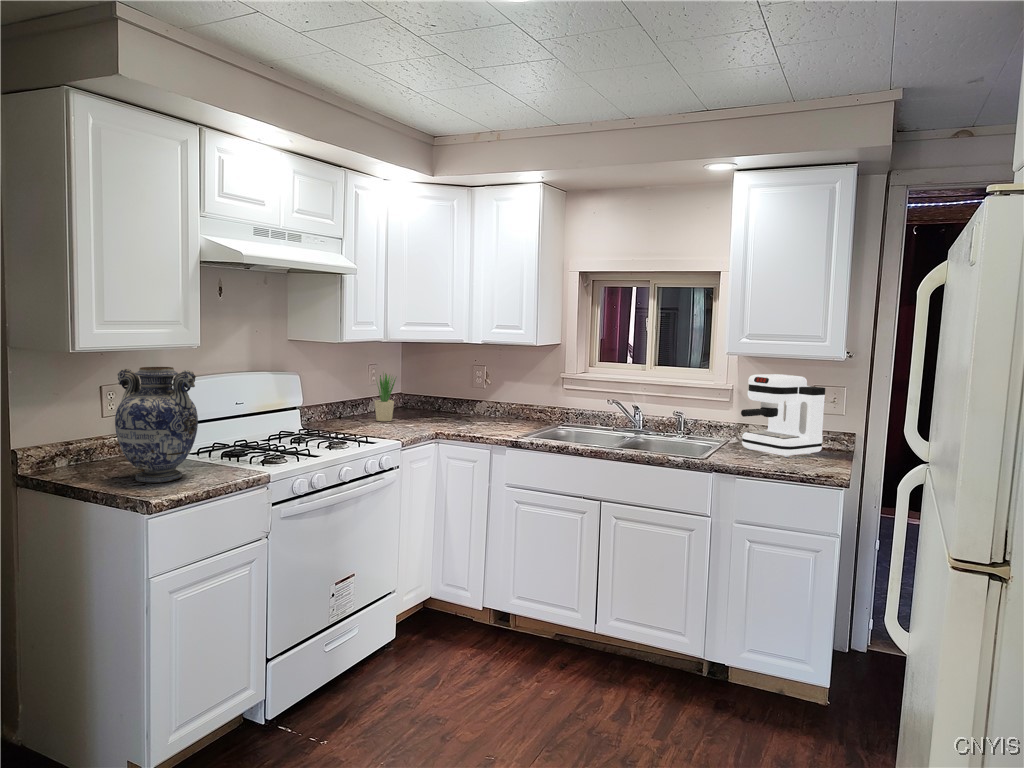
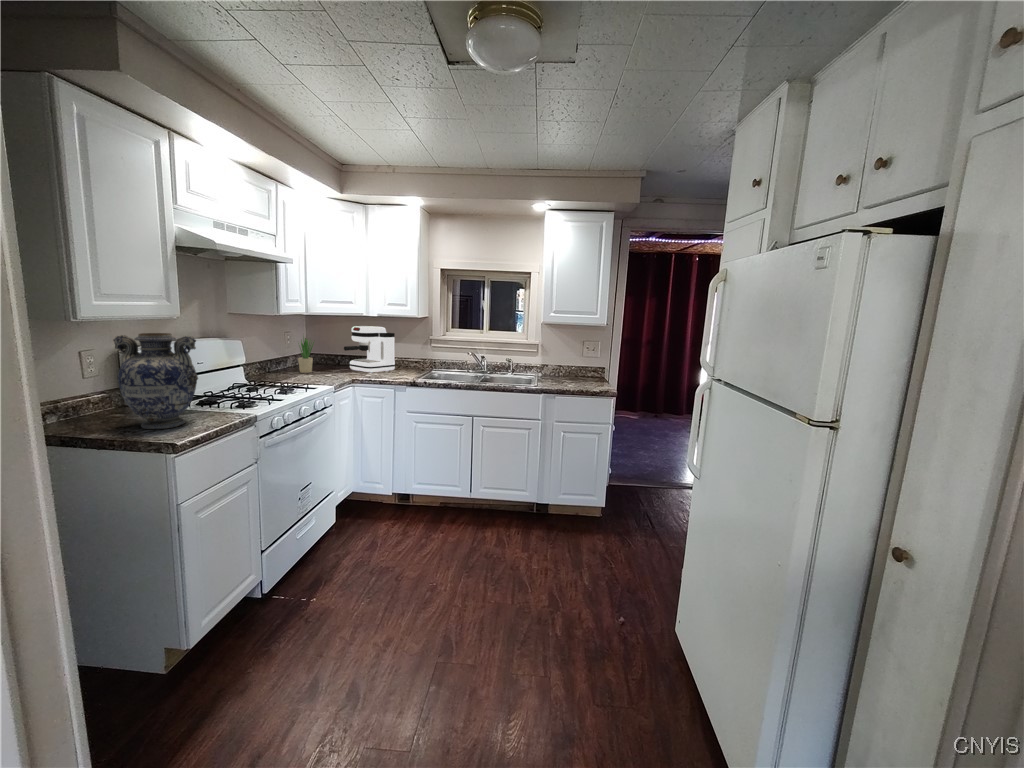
coffee maker: present [741,374,825,457] -> present [344,326,395,373]

